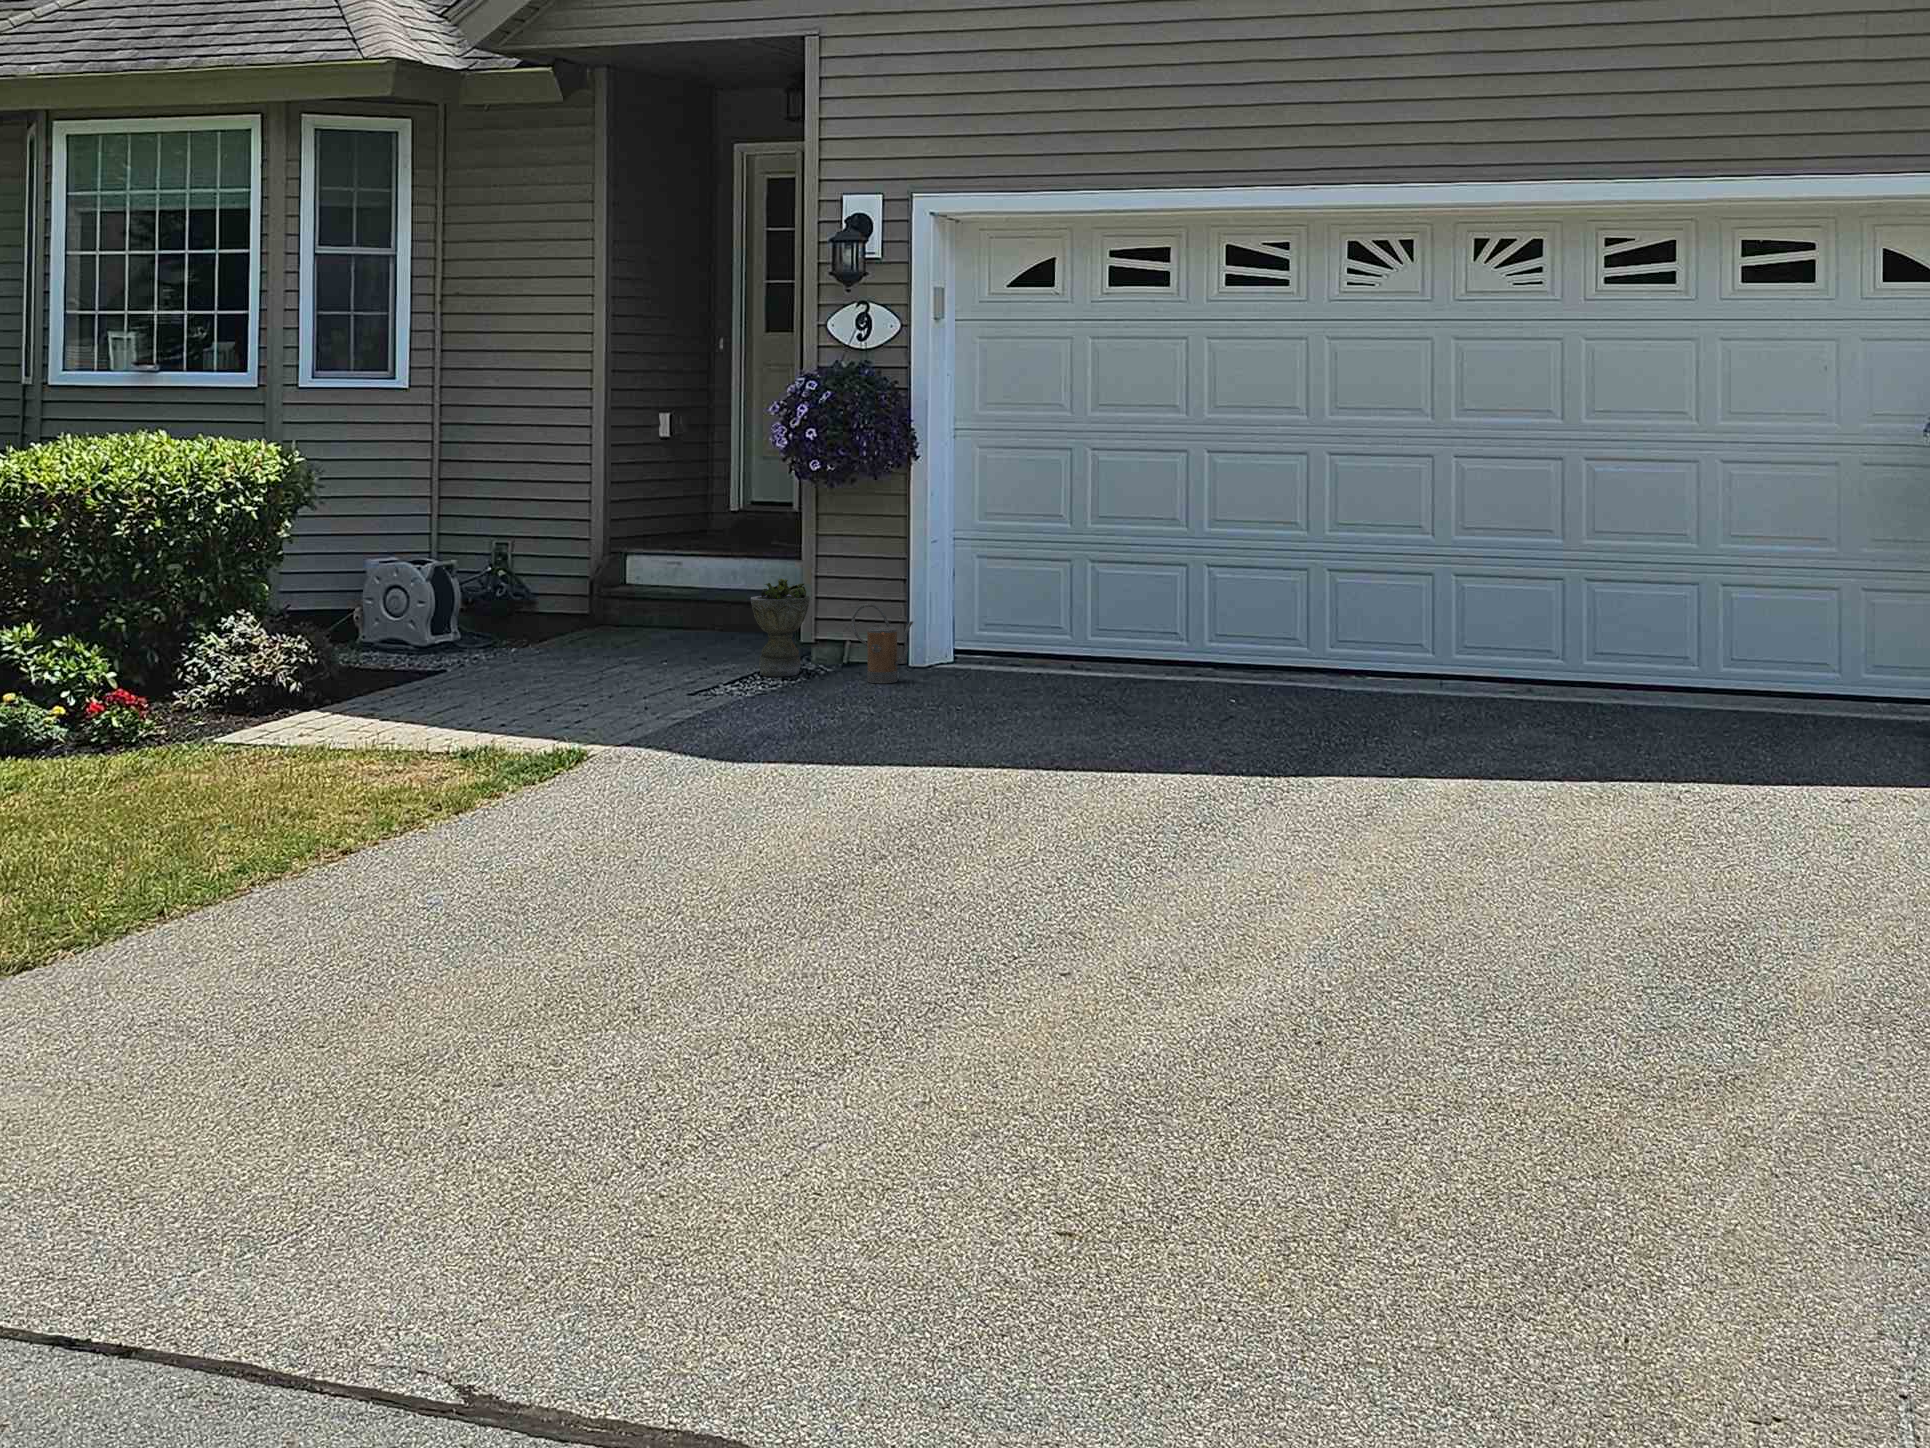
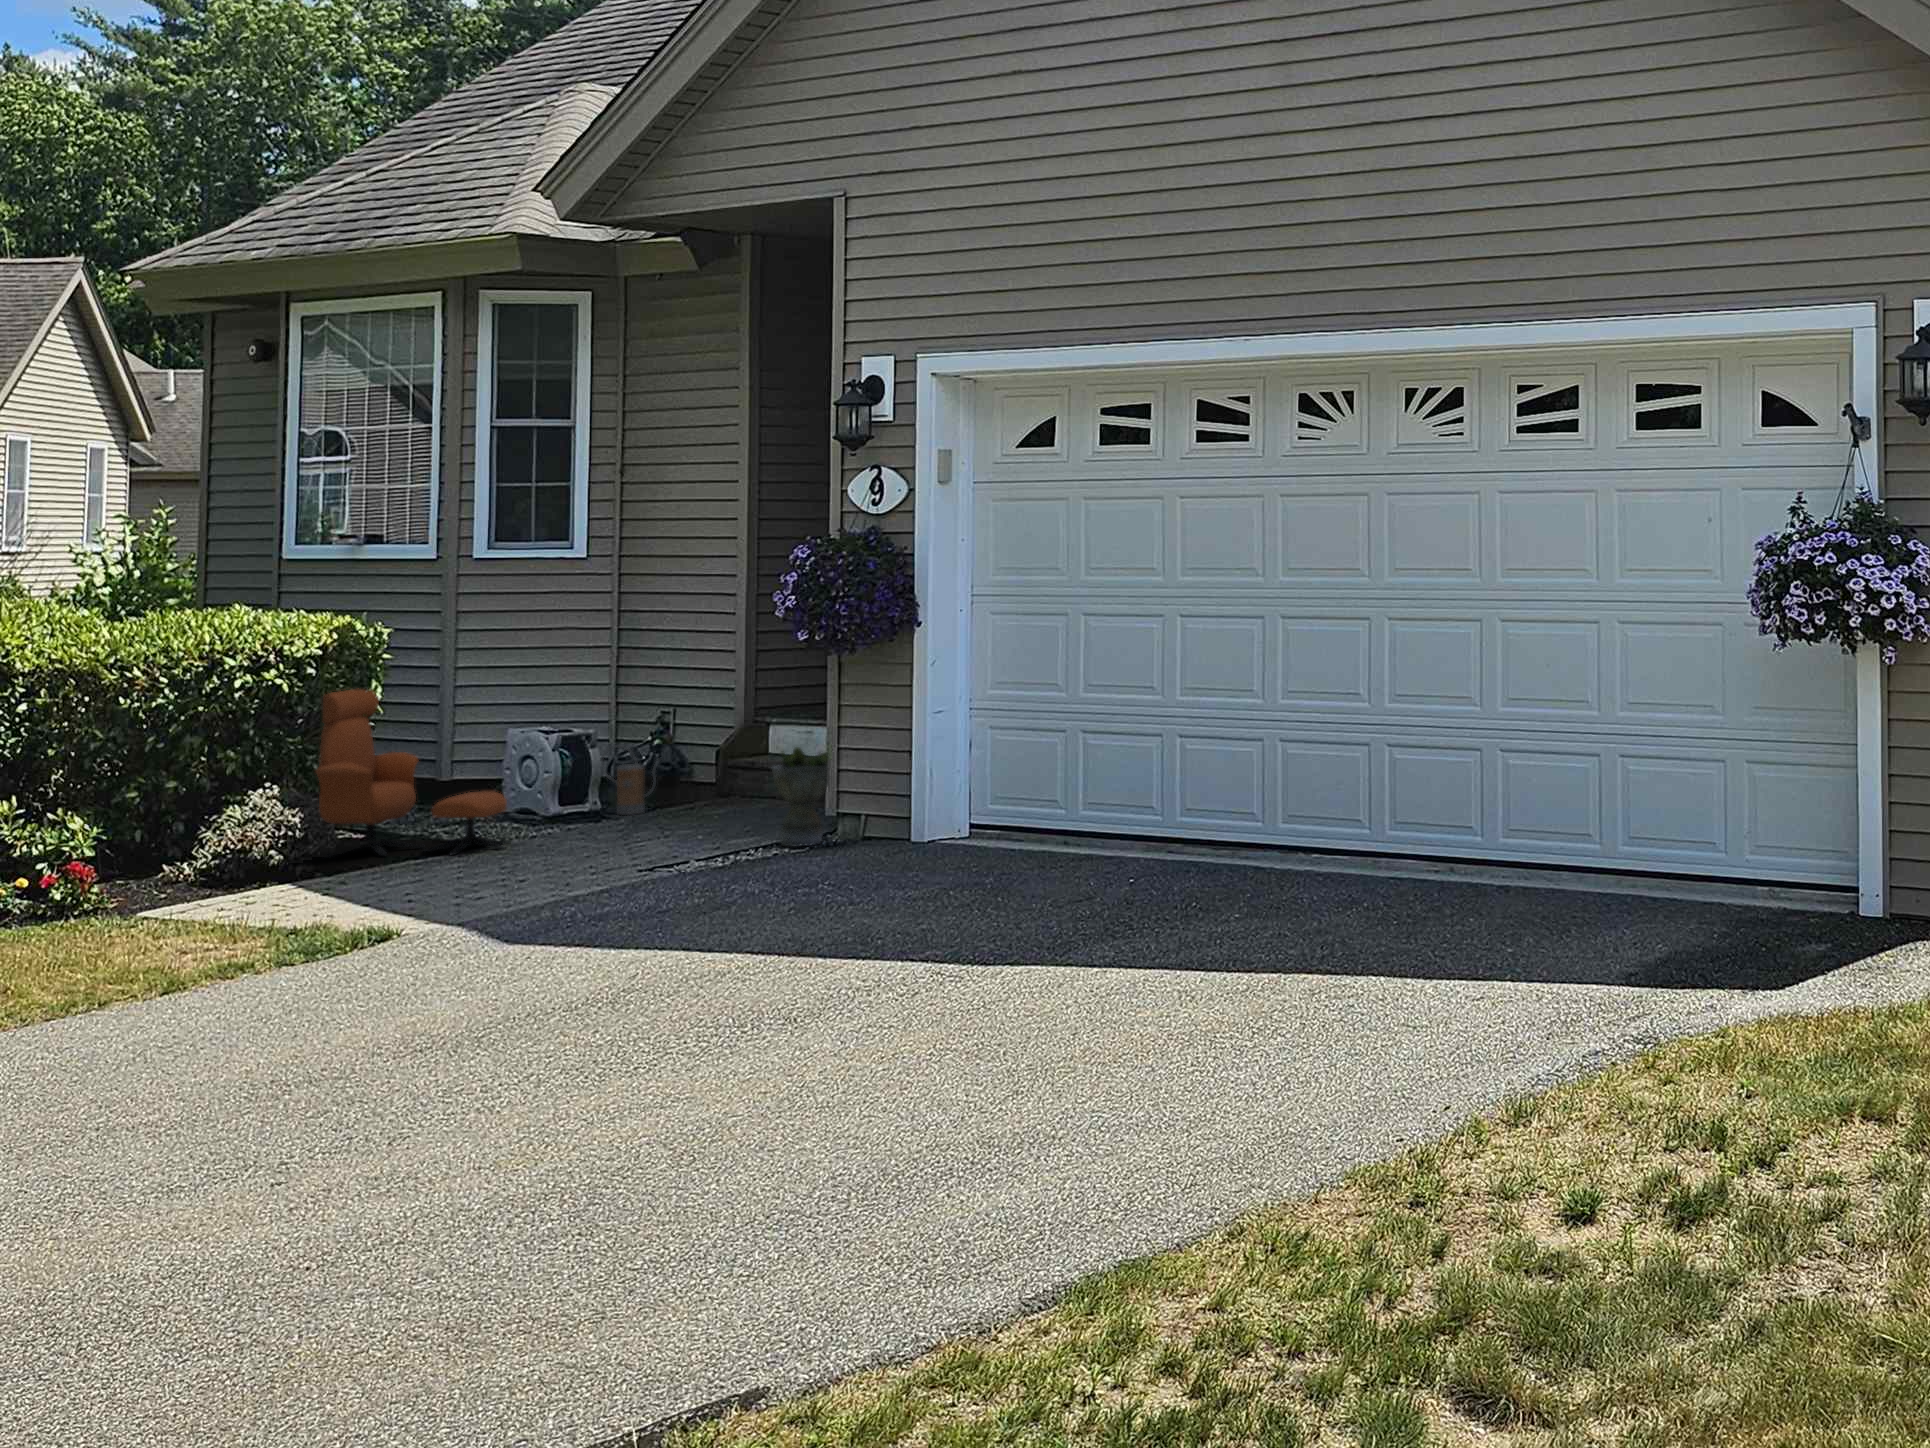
lounge chair: none [269,520,467,693] -> present [316,688,509,857]
watering can: present [852,604,913,683] -> present [601,745,660,815]

